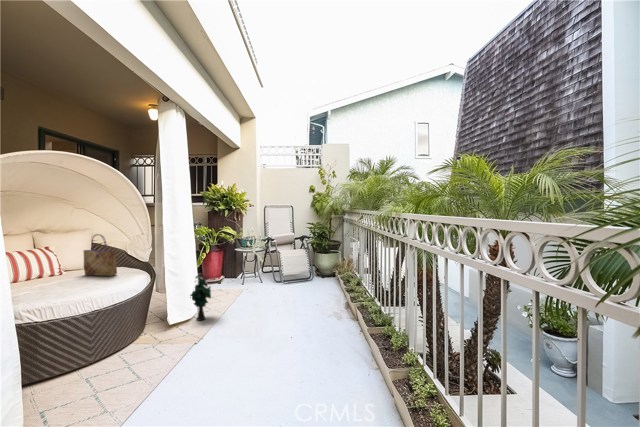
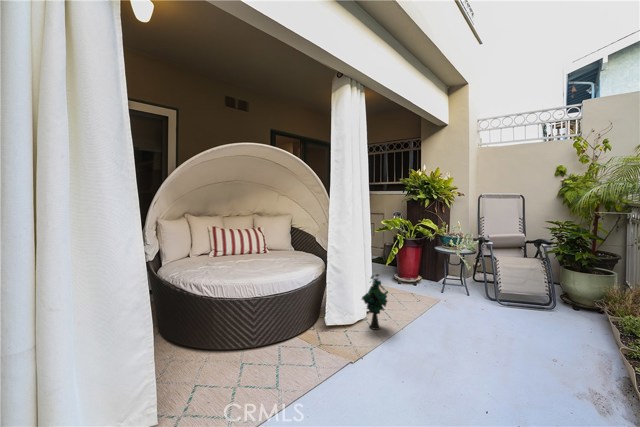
tote bag: present [84,234,117,276] -> none [274,220,295,262]

